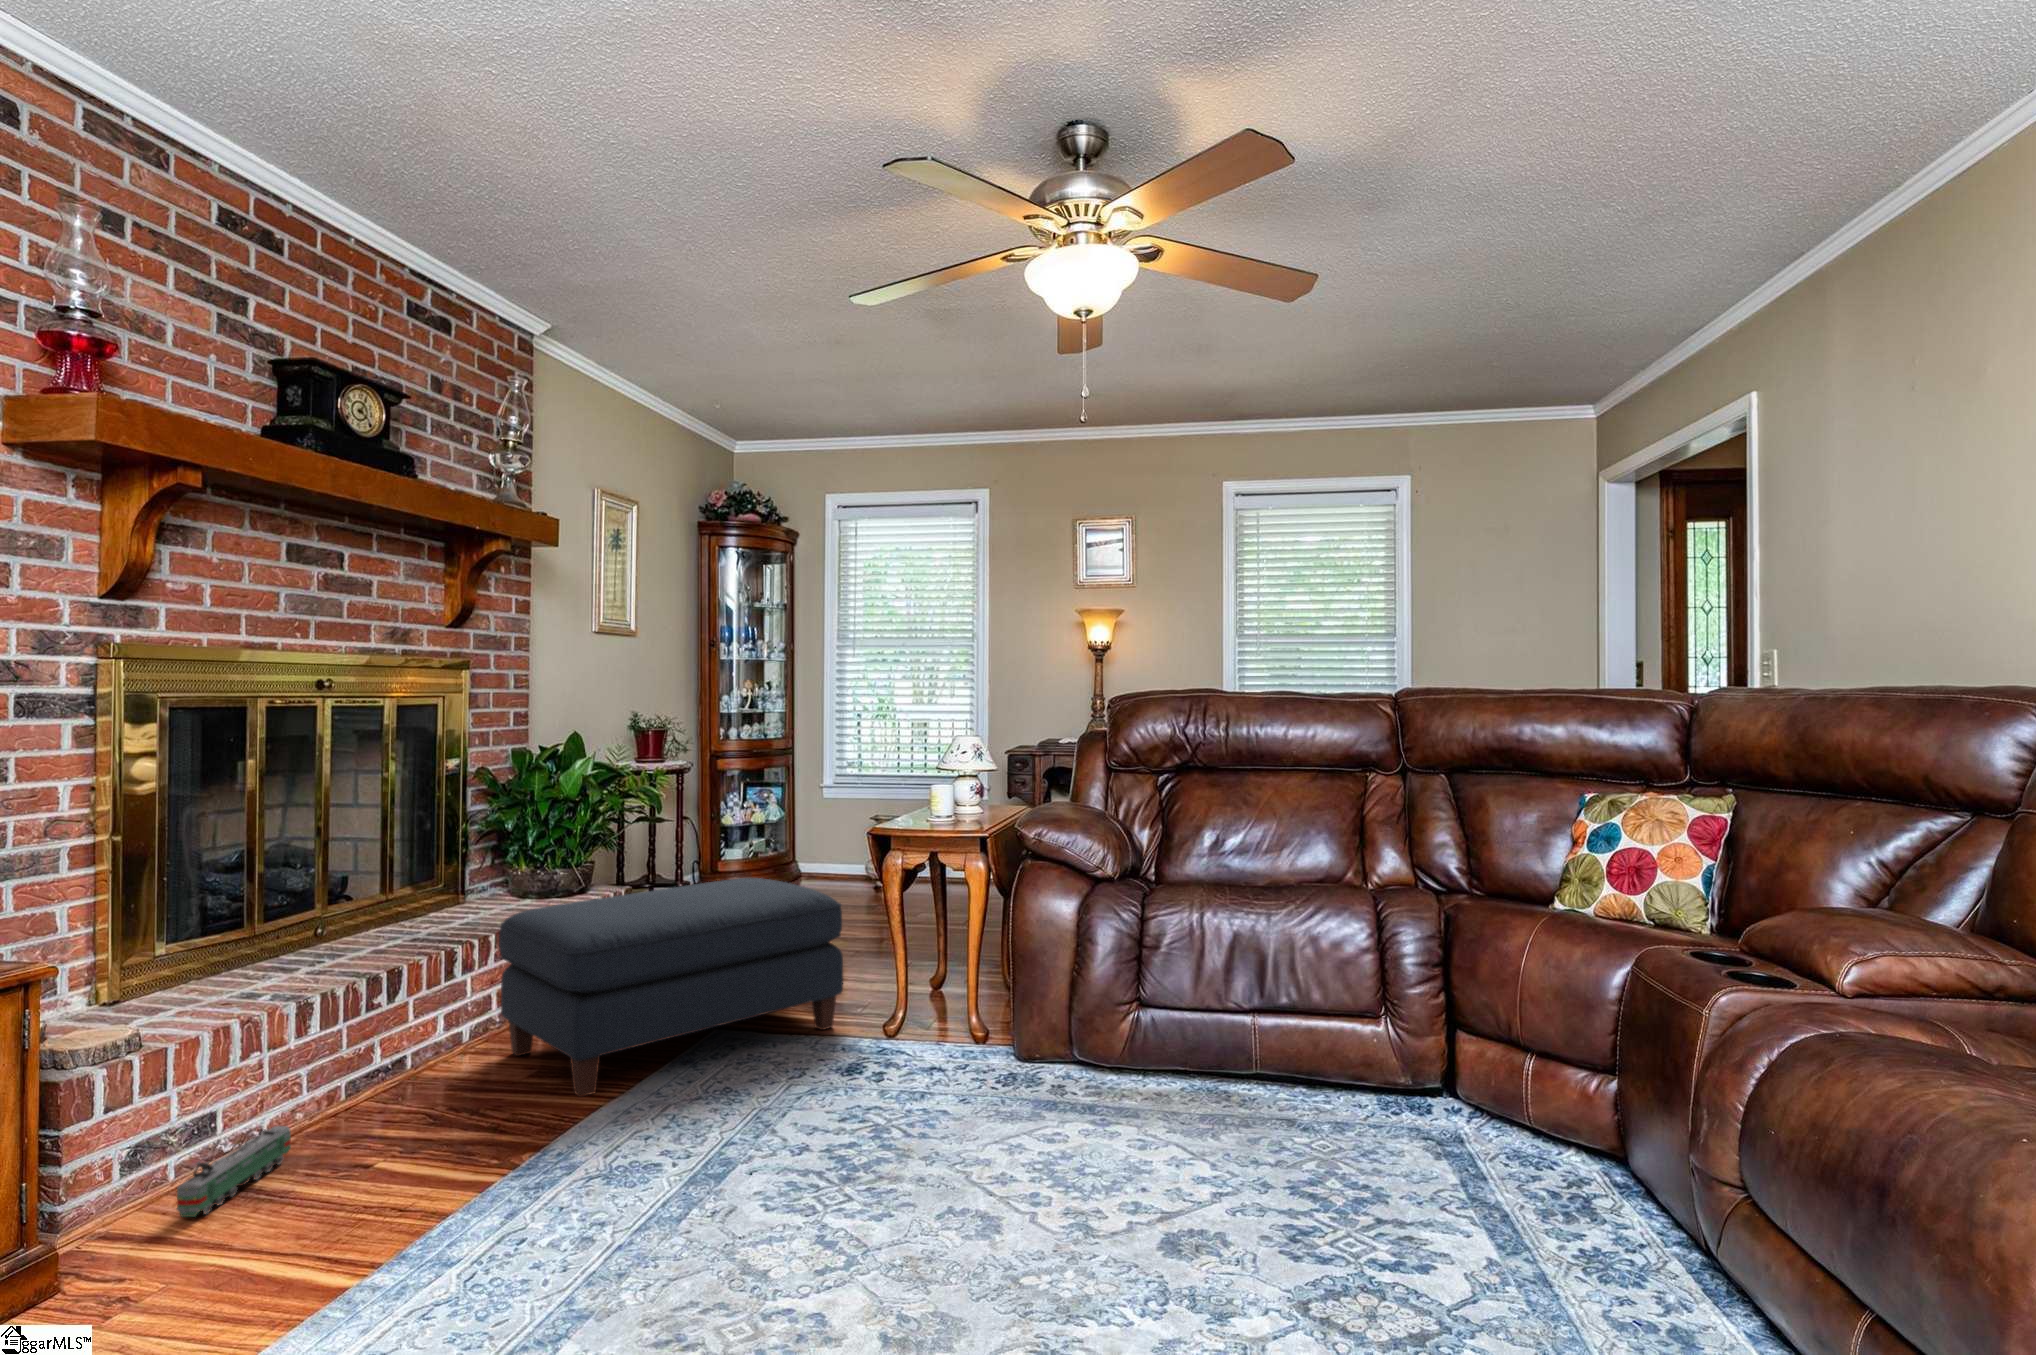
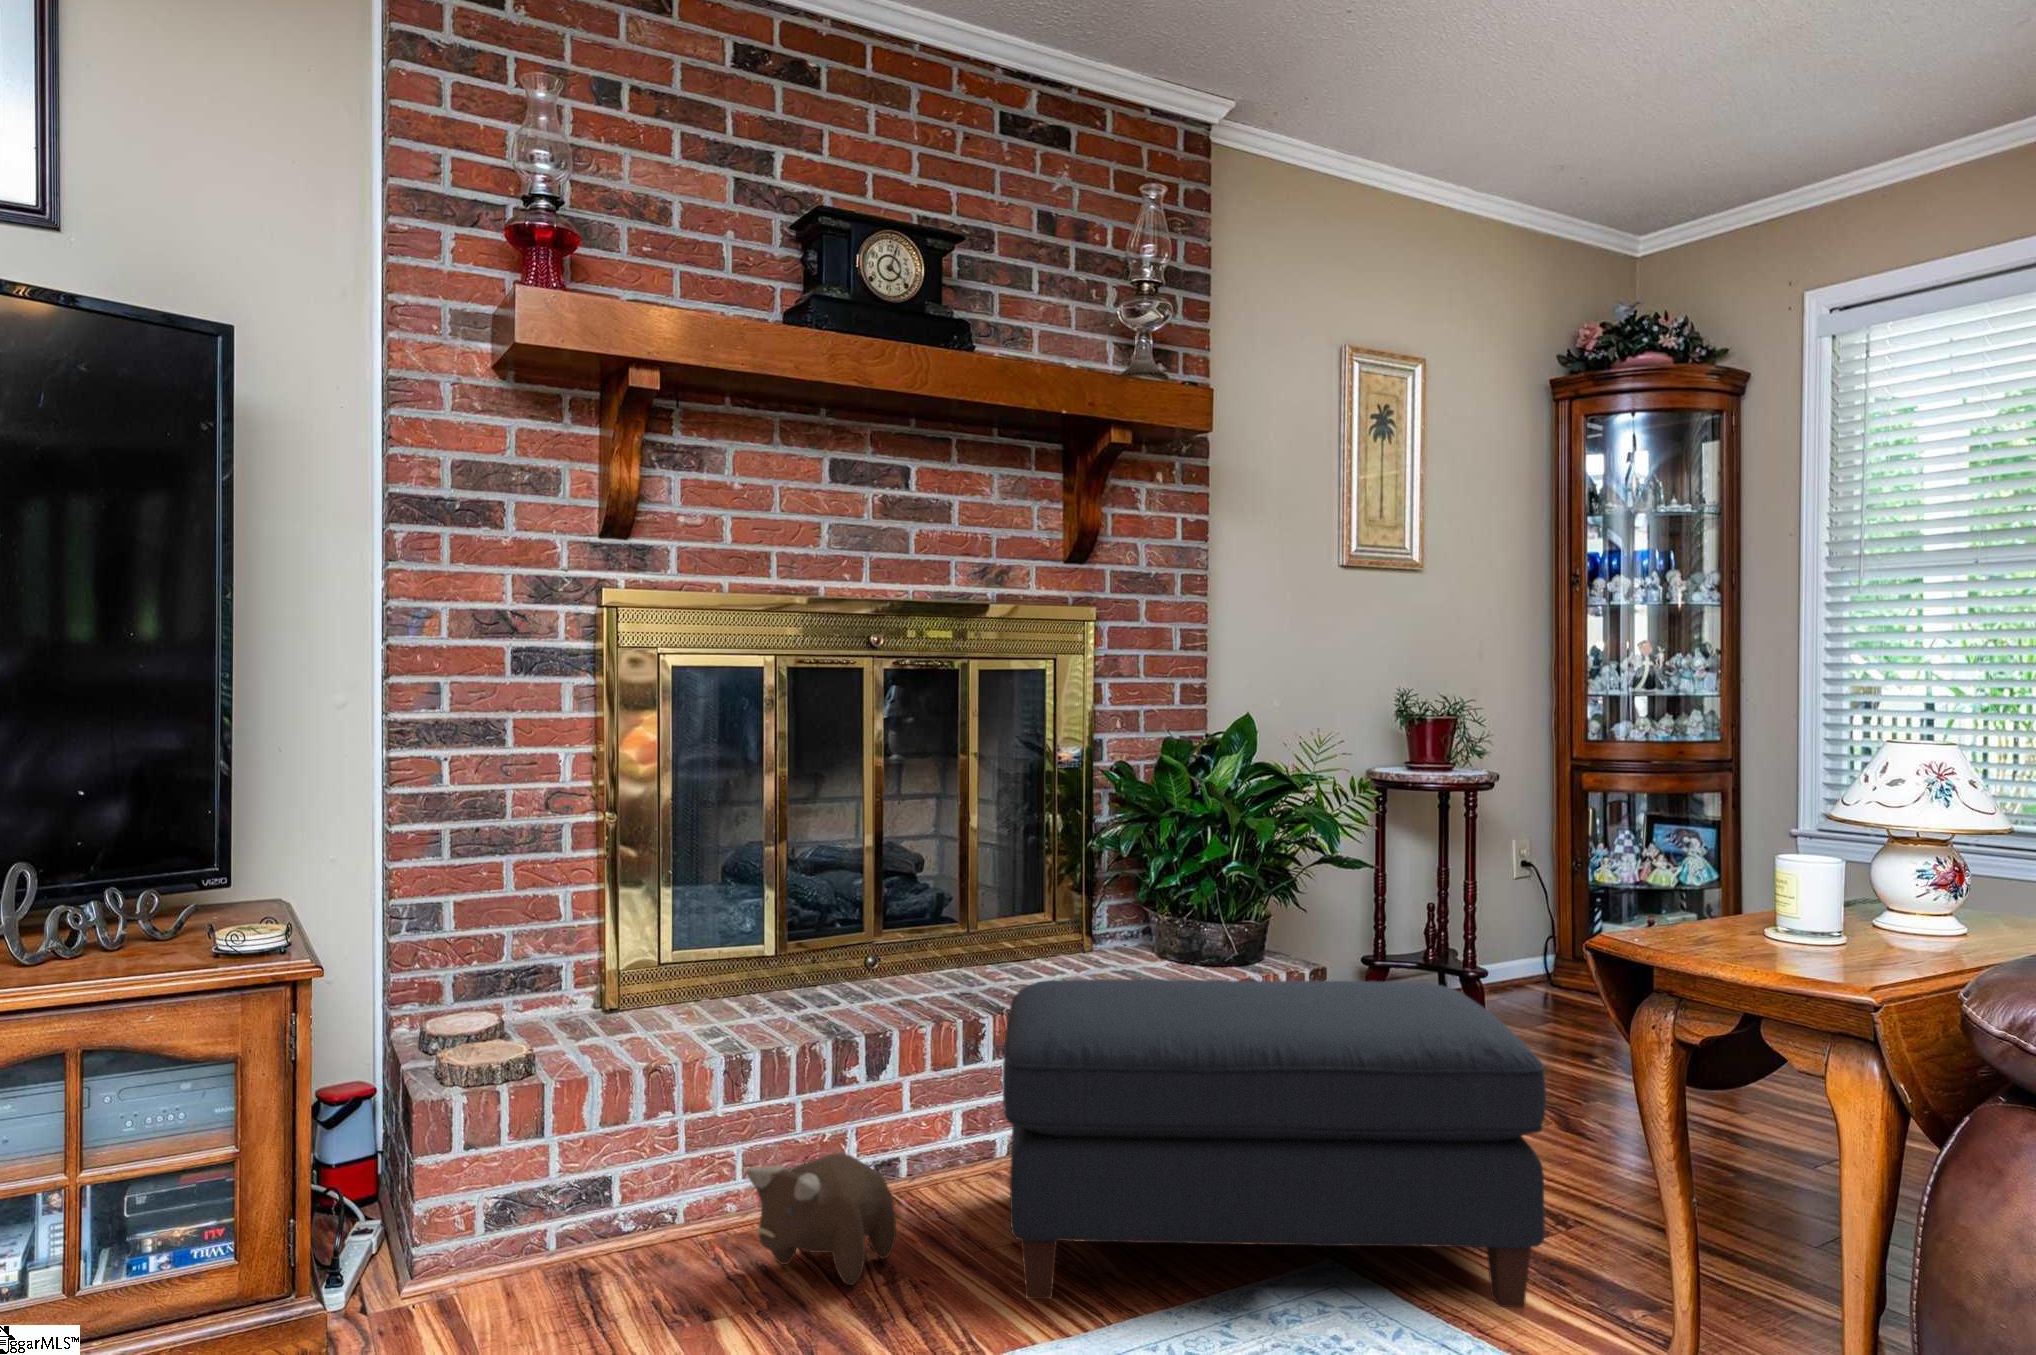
plush toy: none [375,1043,470,1132] -> present [747,1153,896,1285]
toy train: present [177,1126,291,1217] -> none [493,1216,667,1310]

